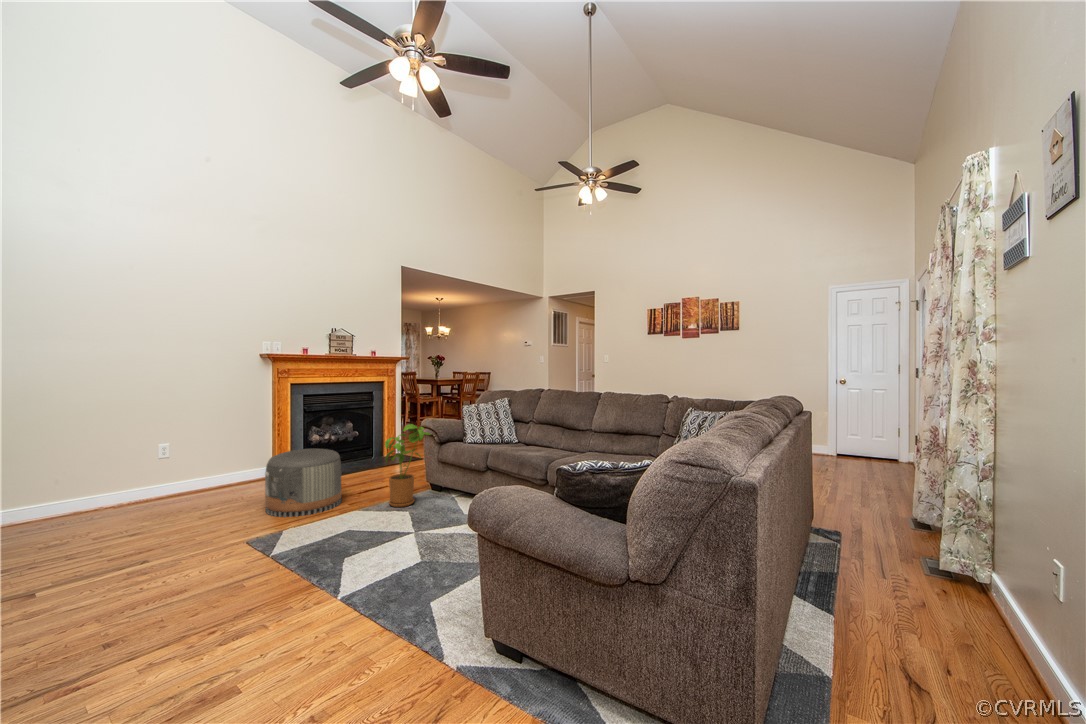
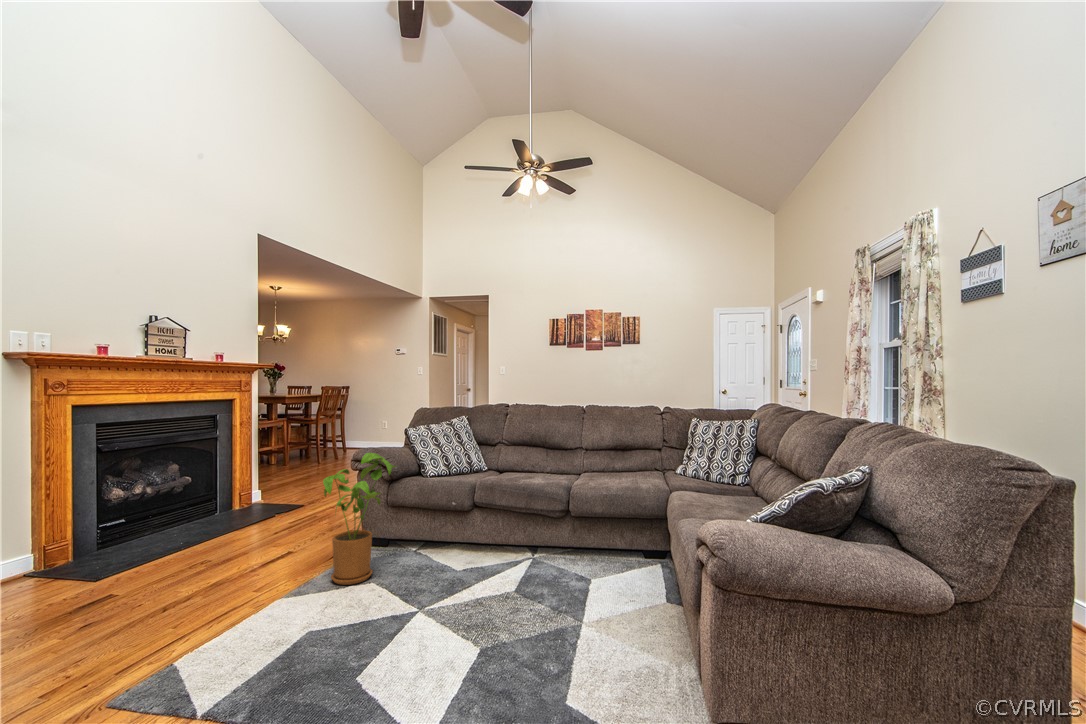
pouf: present [265,449,341,517] -> none [85,506,240,644]

